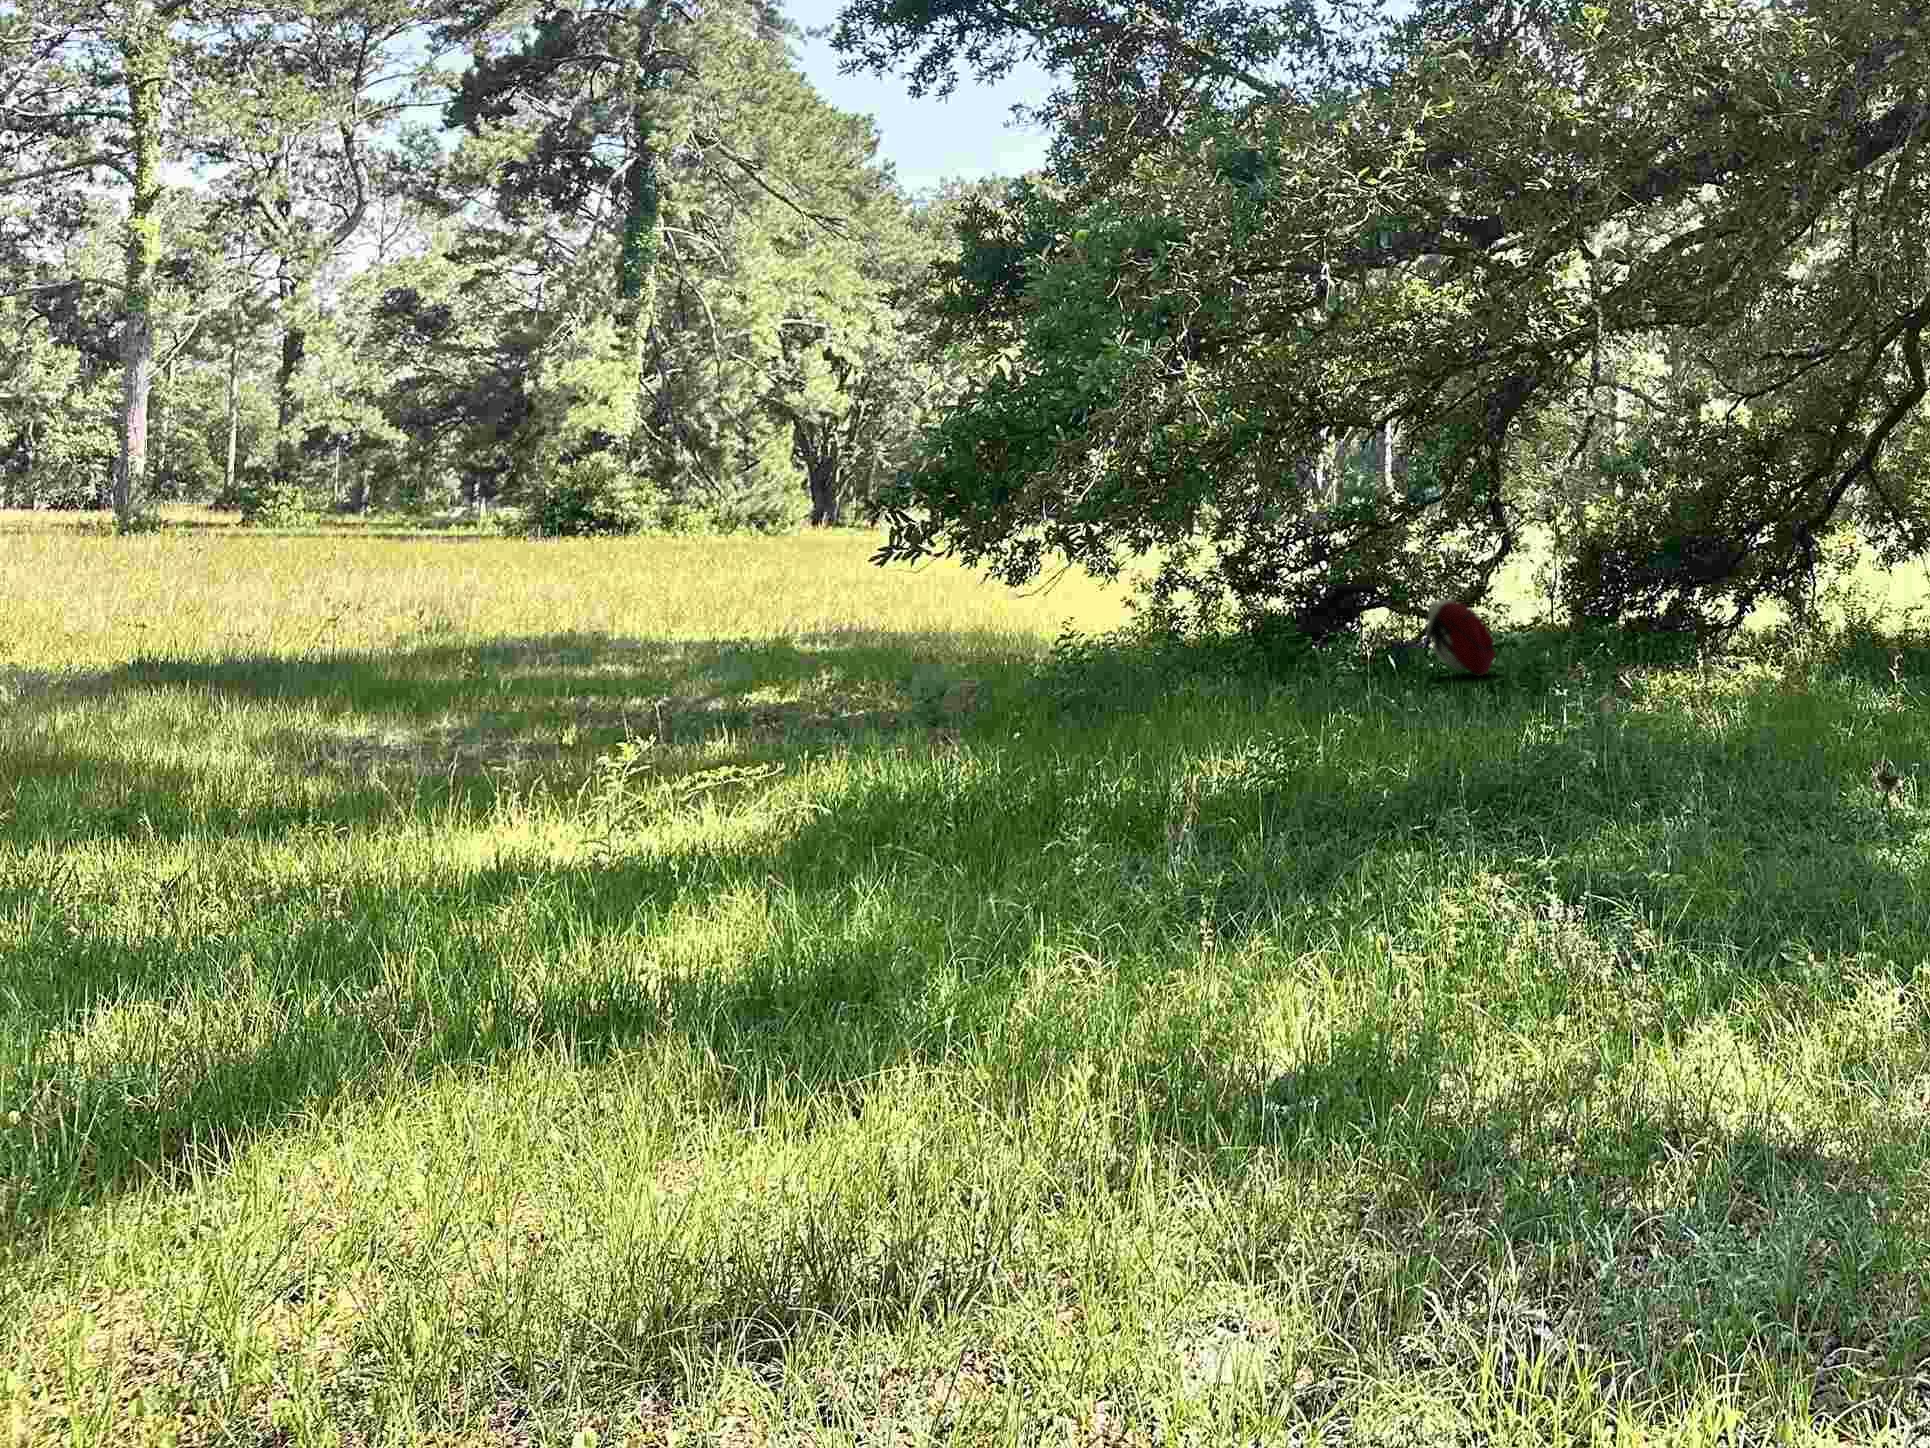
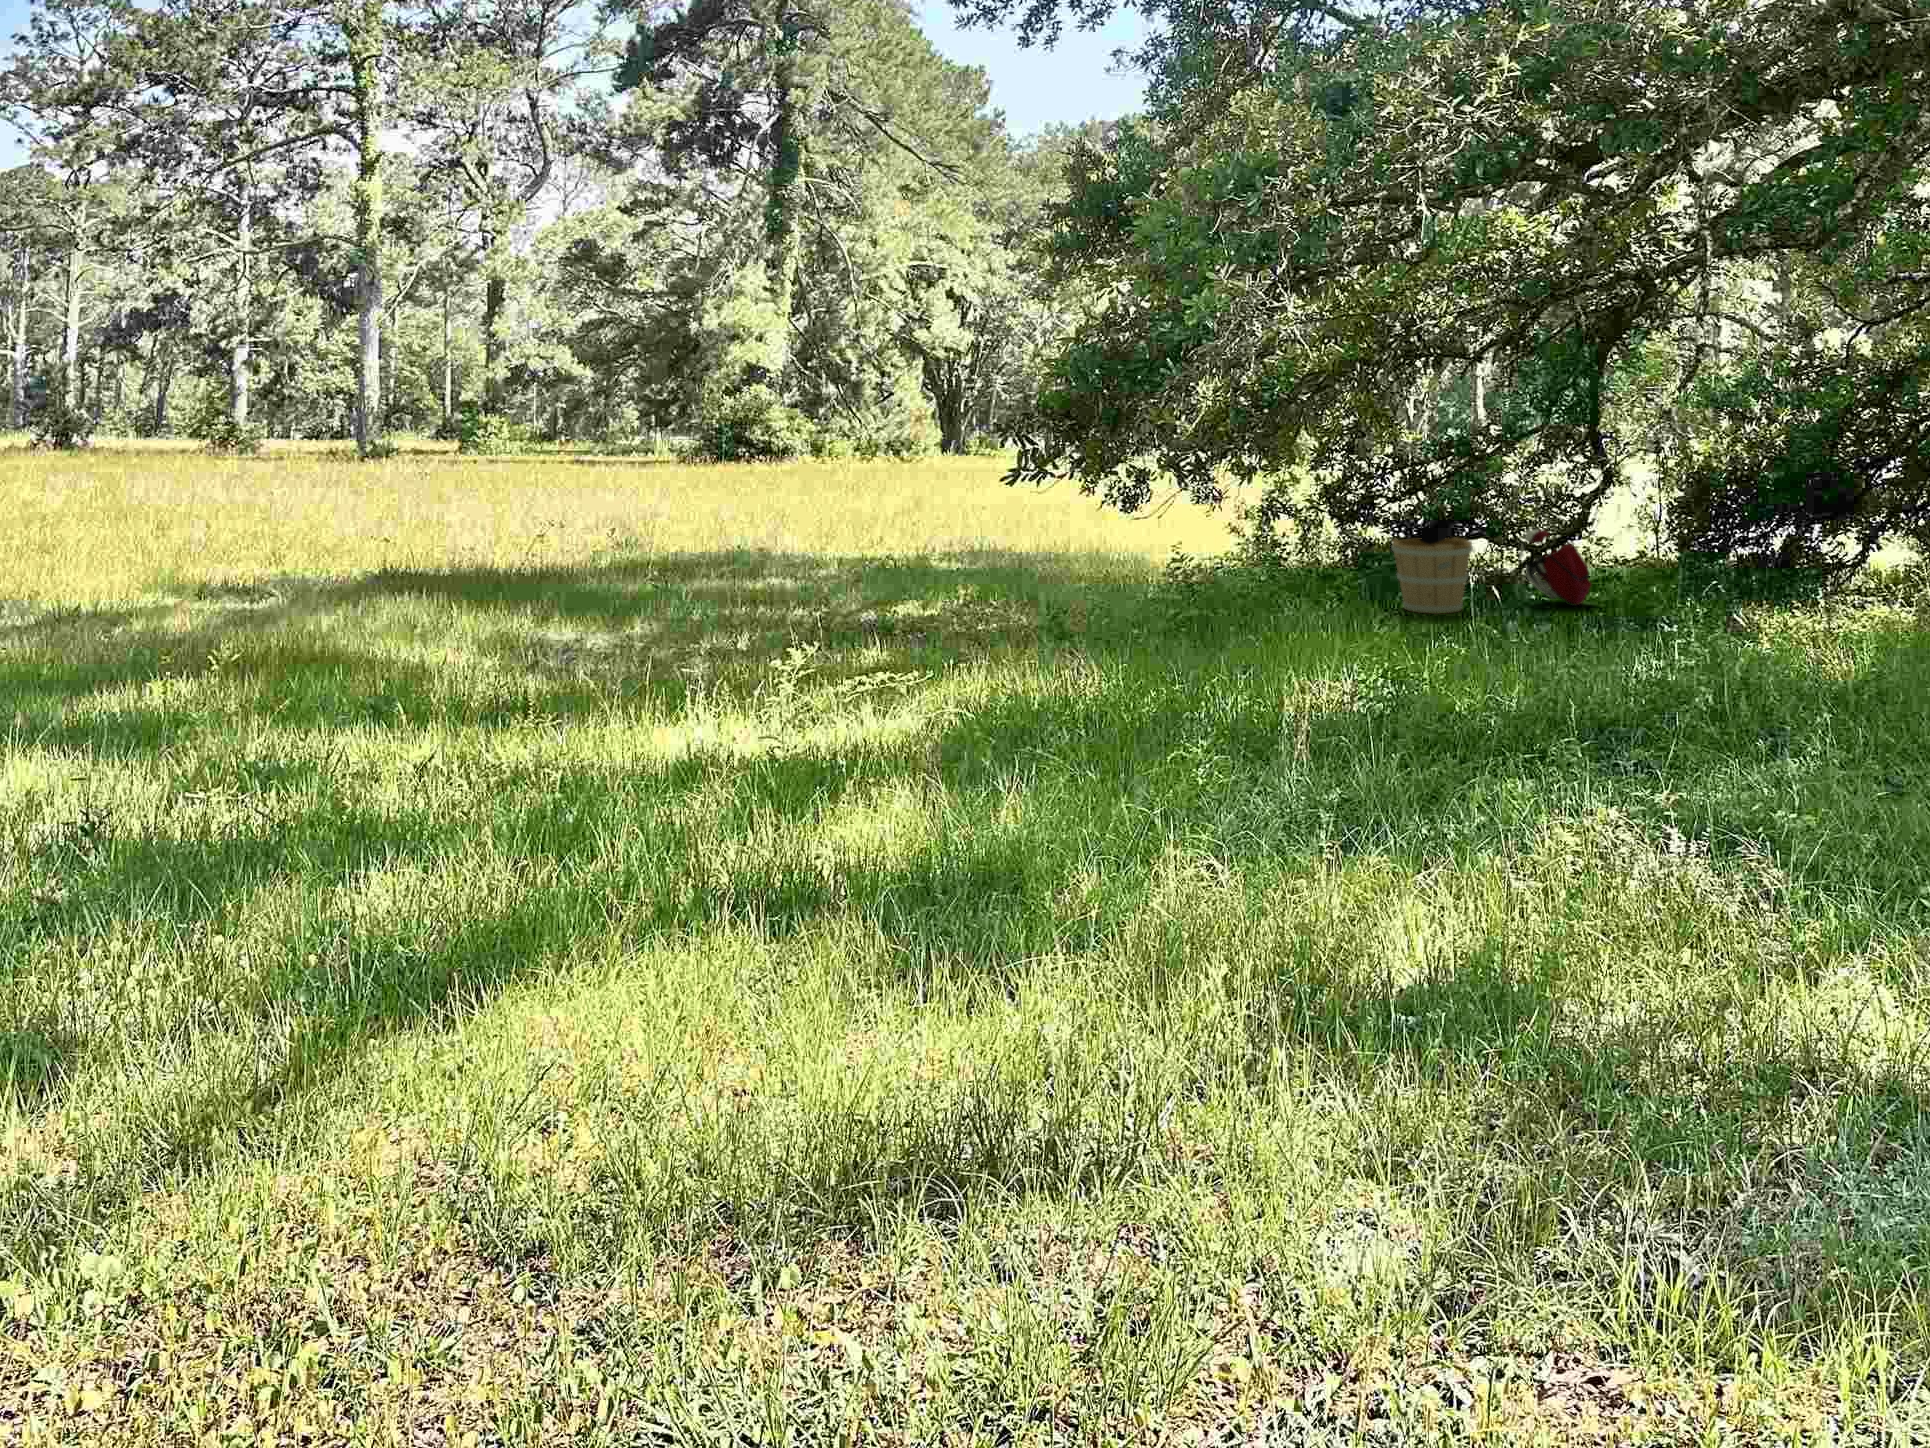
wooden bucket: none [1297,612,1380,691] -> present [1391,538,1473,614]

